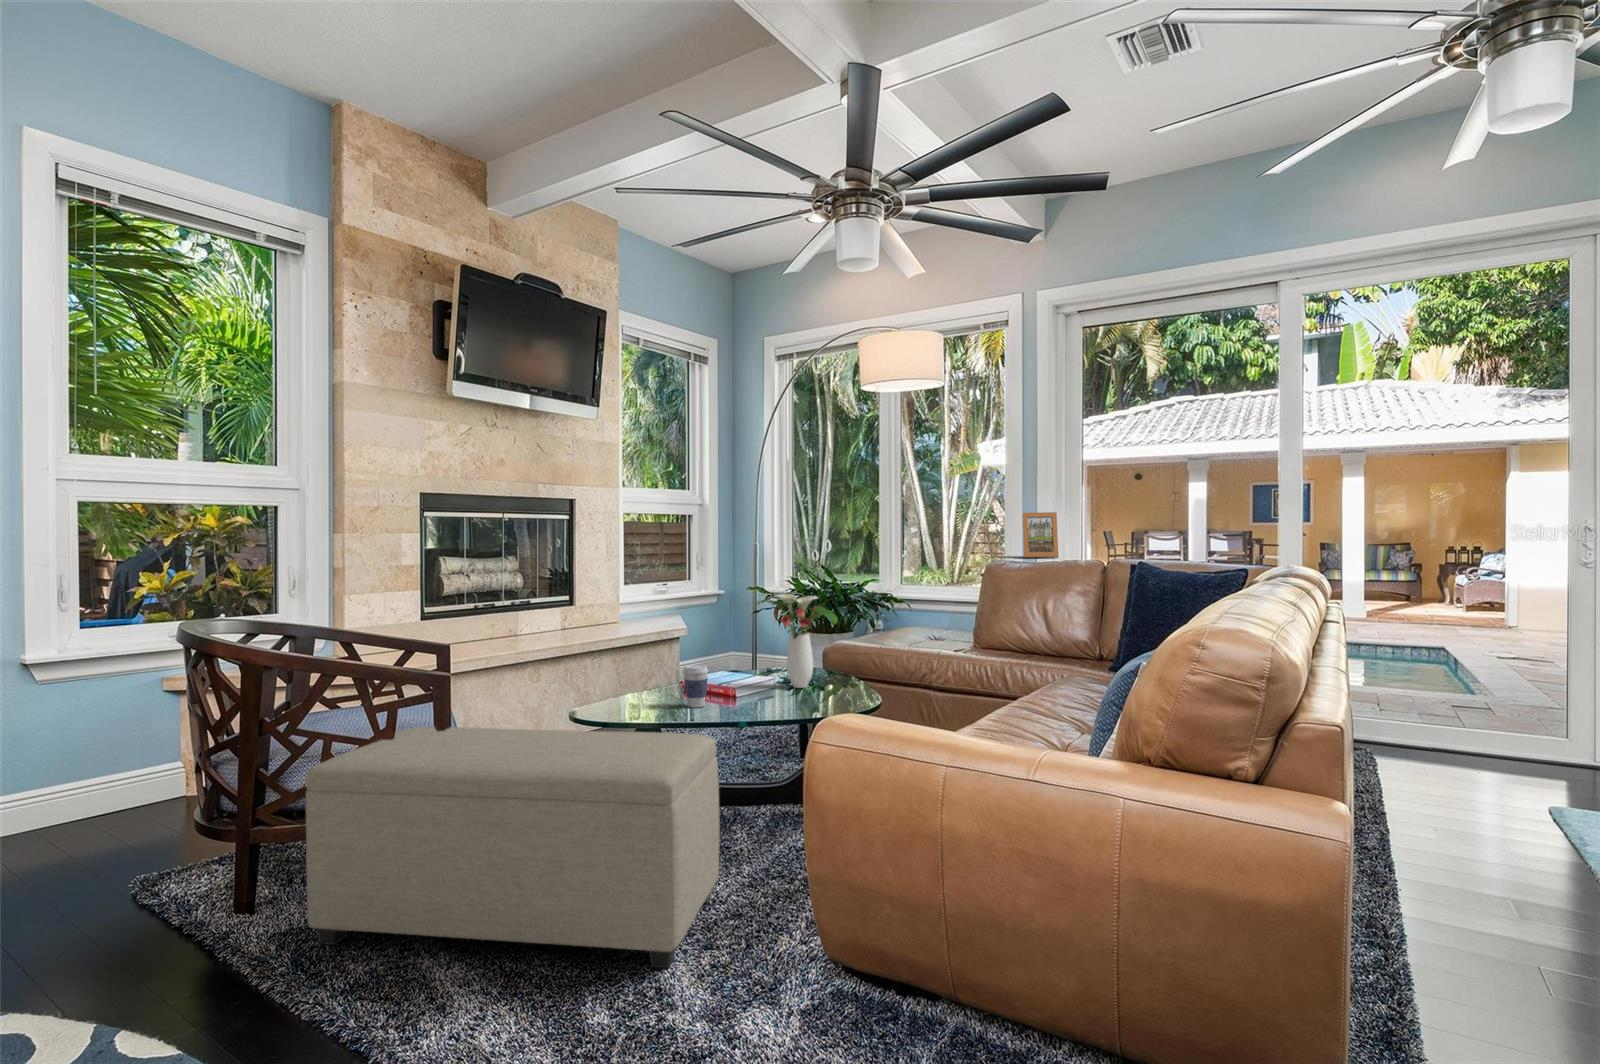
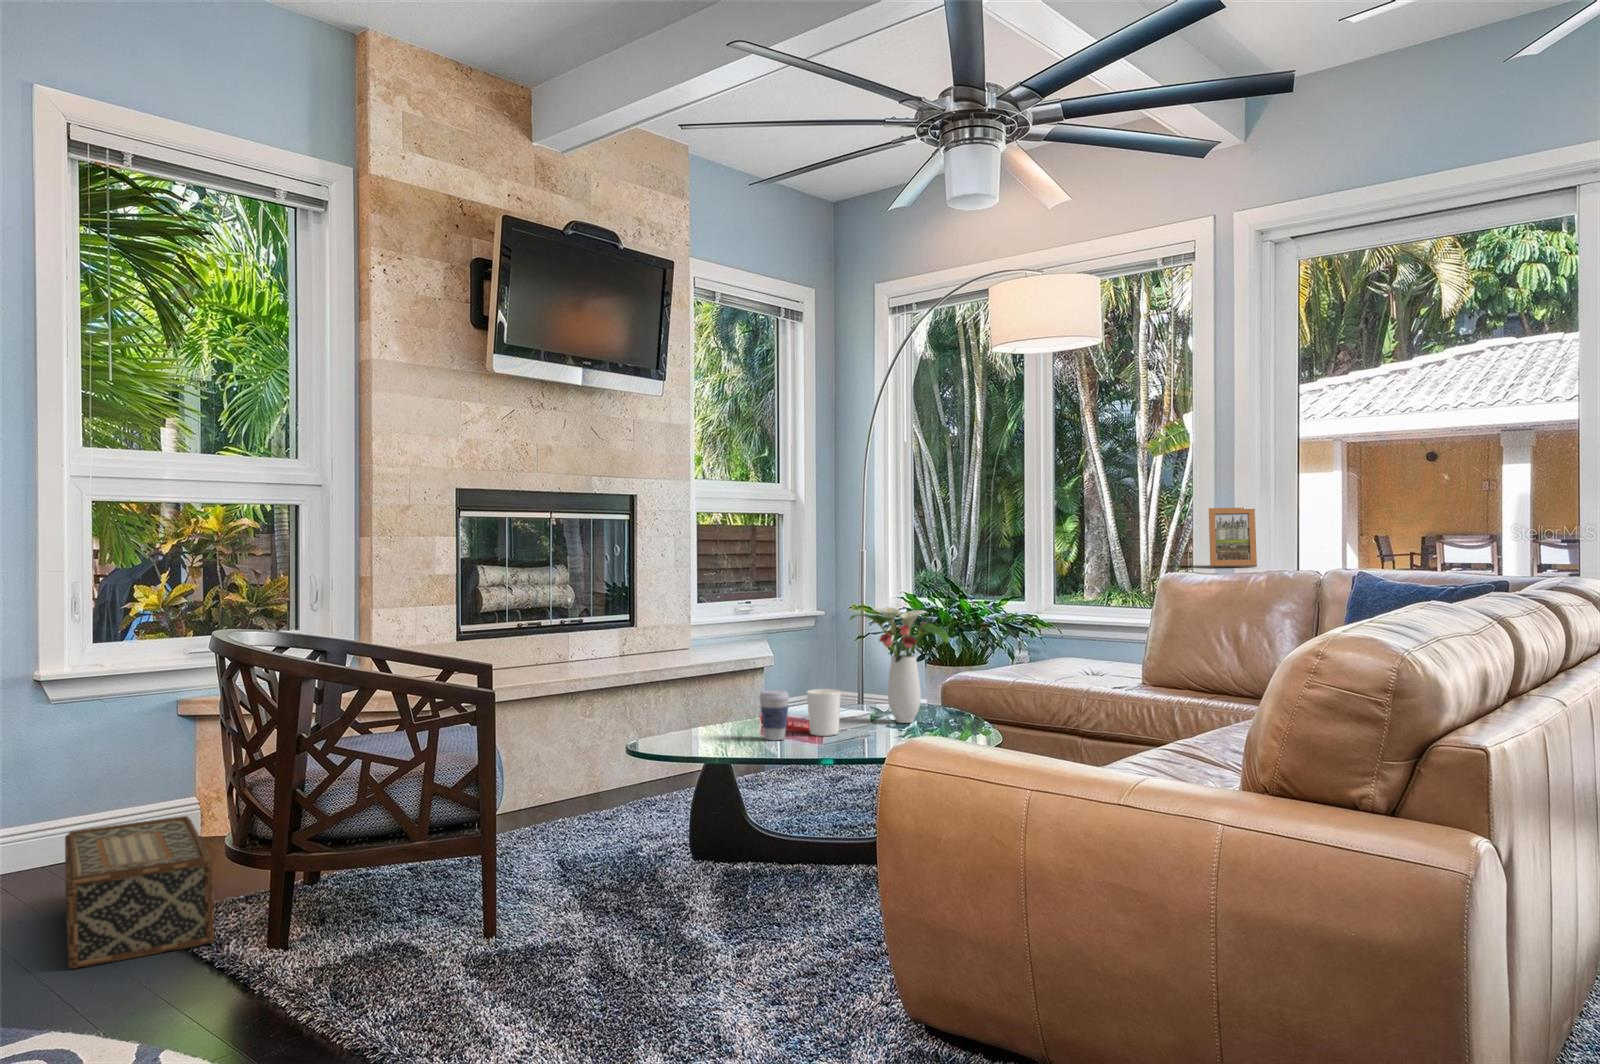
candle holder: none [722,663,750,702] -> present [807,689,841,736]
ottoman: present [305,727,719,968] -> none [342,750,795,1020]
woven basket: none [32,789,184,947] -> present [65,816,214,969]

